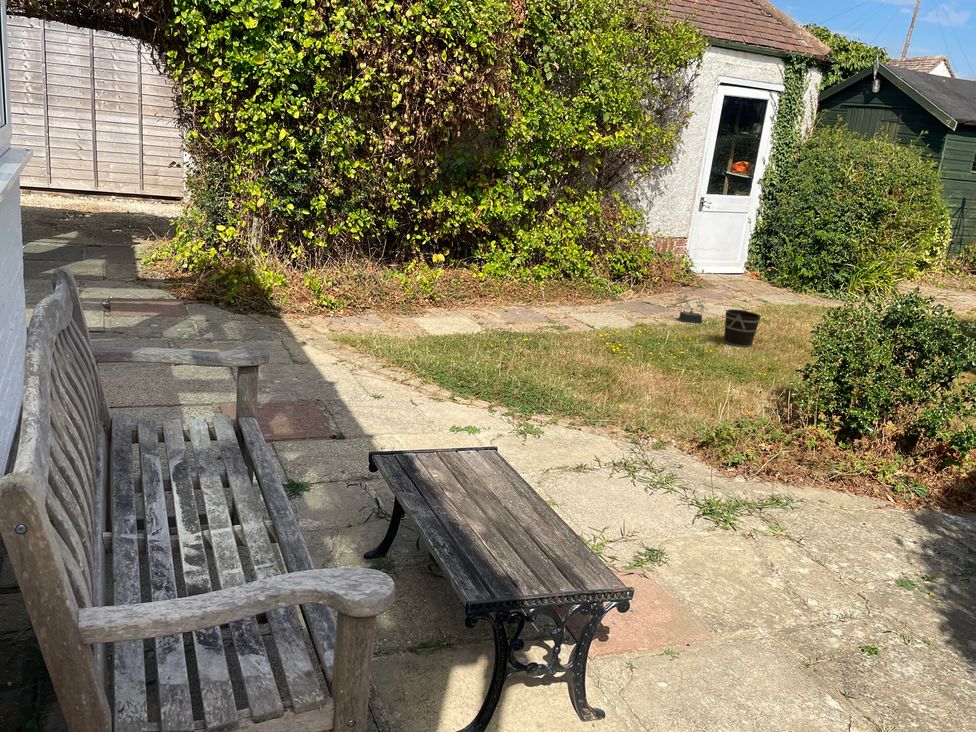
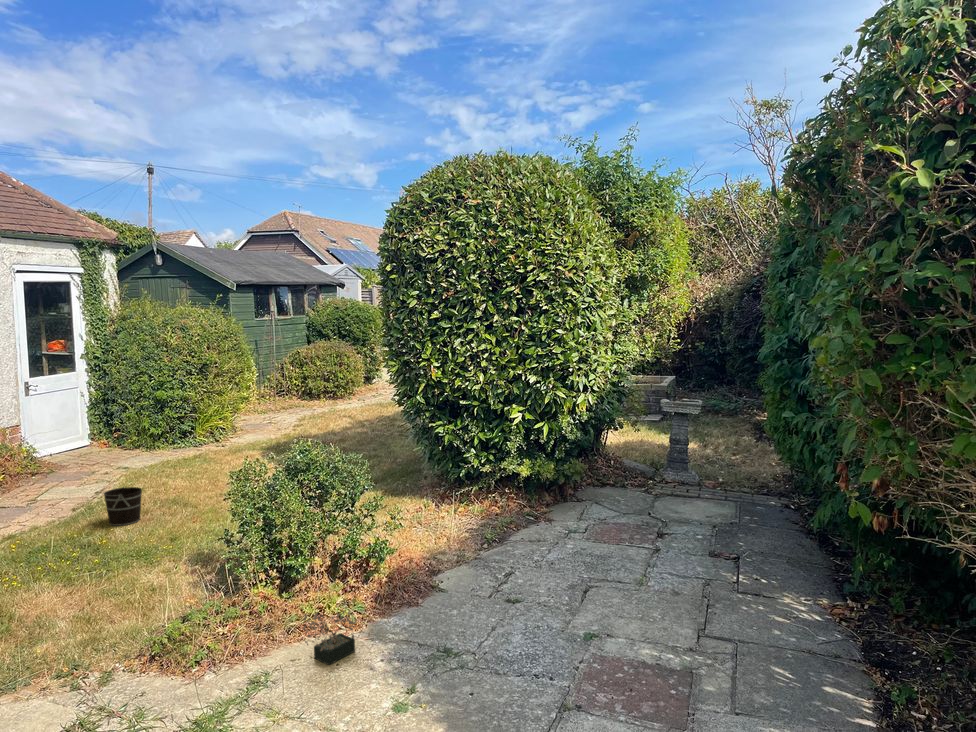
decorative plant: present [674,293,707,323] -> present [303,611,356,665]

